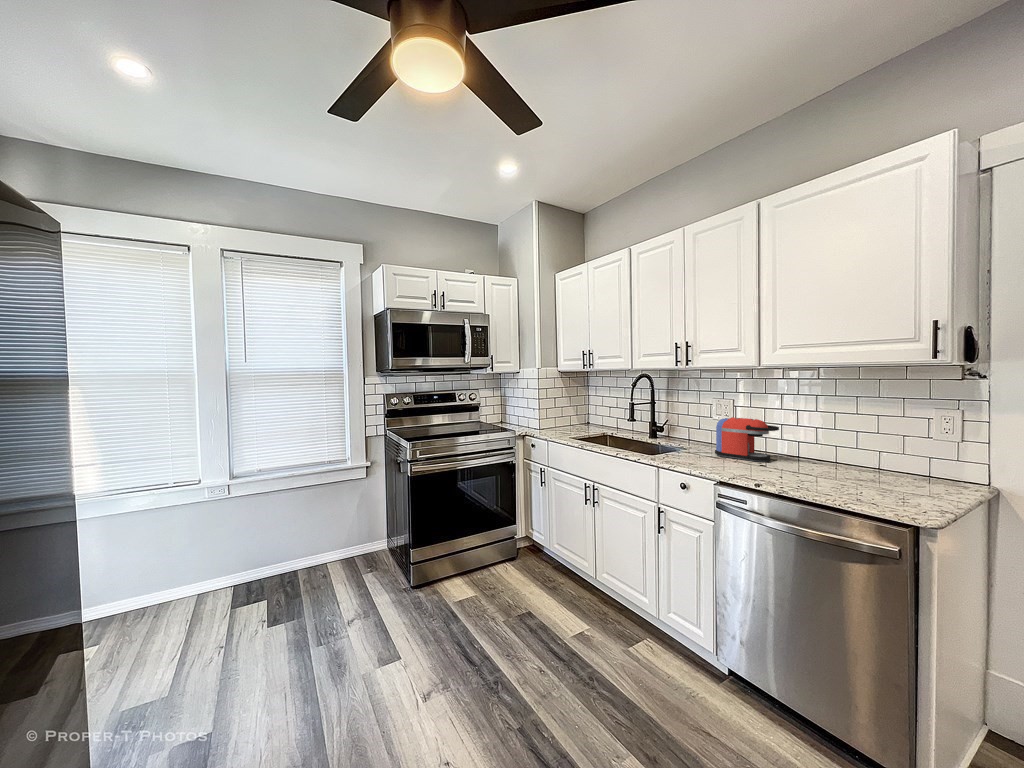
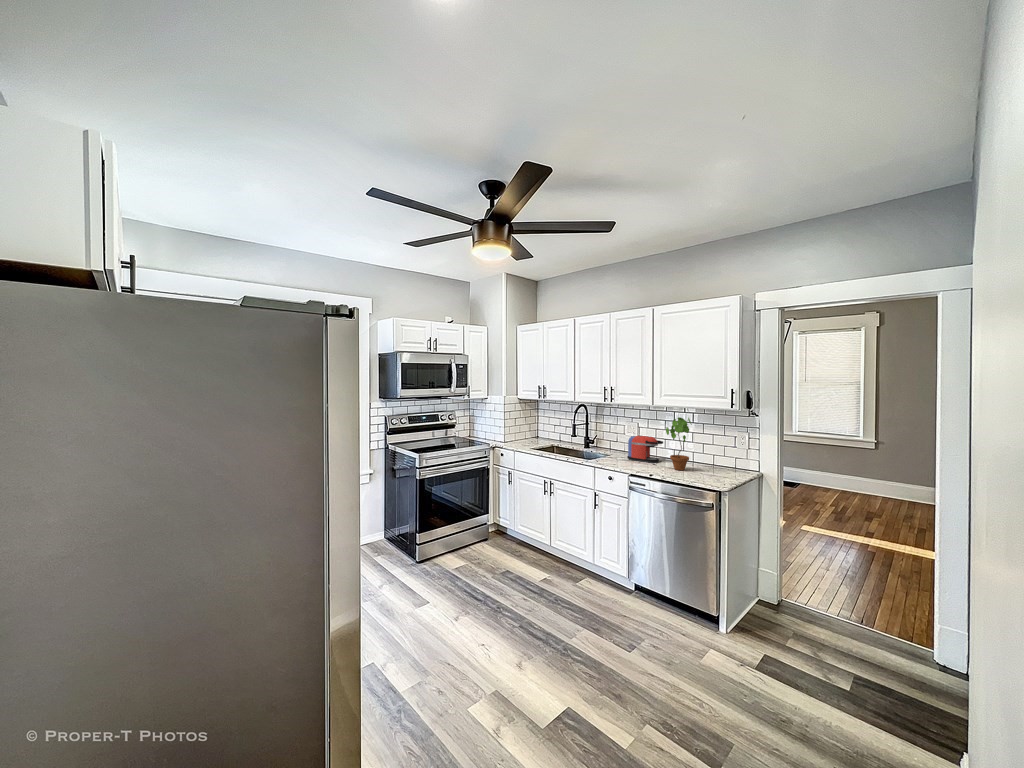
potted plant: none [785,382,837,477] -> present [666,417,692,470]

